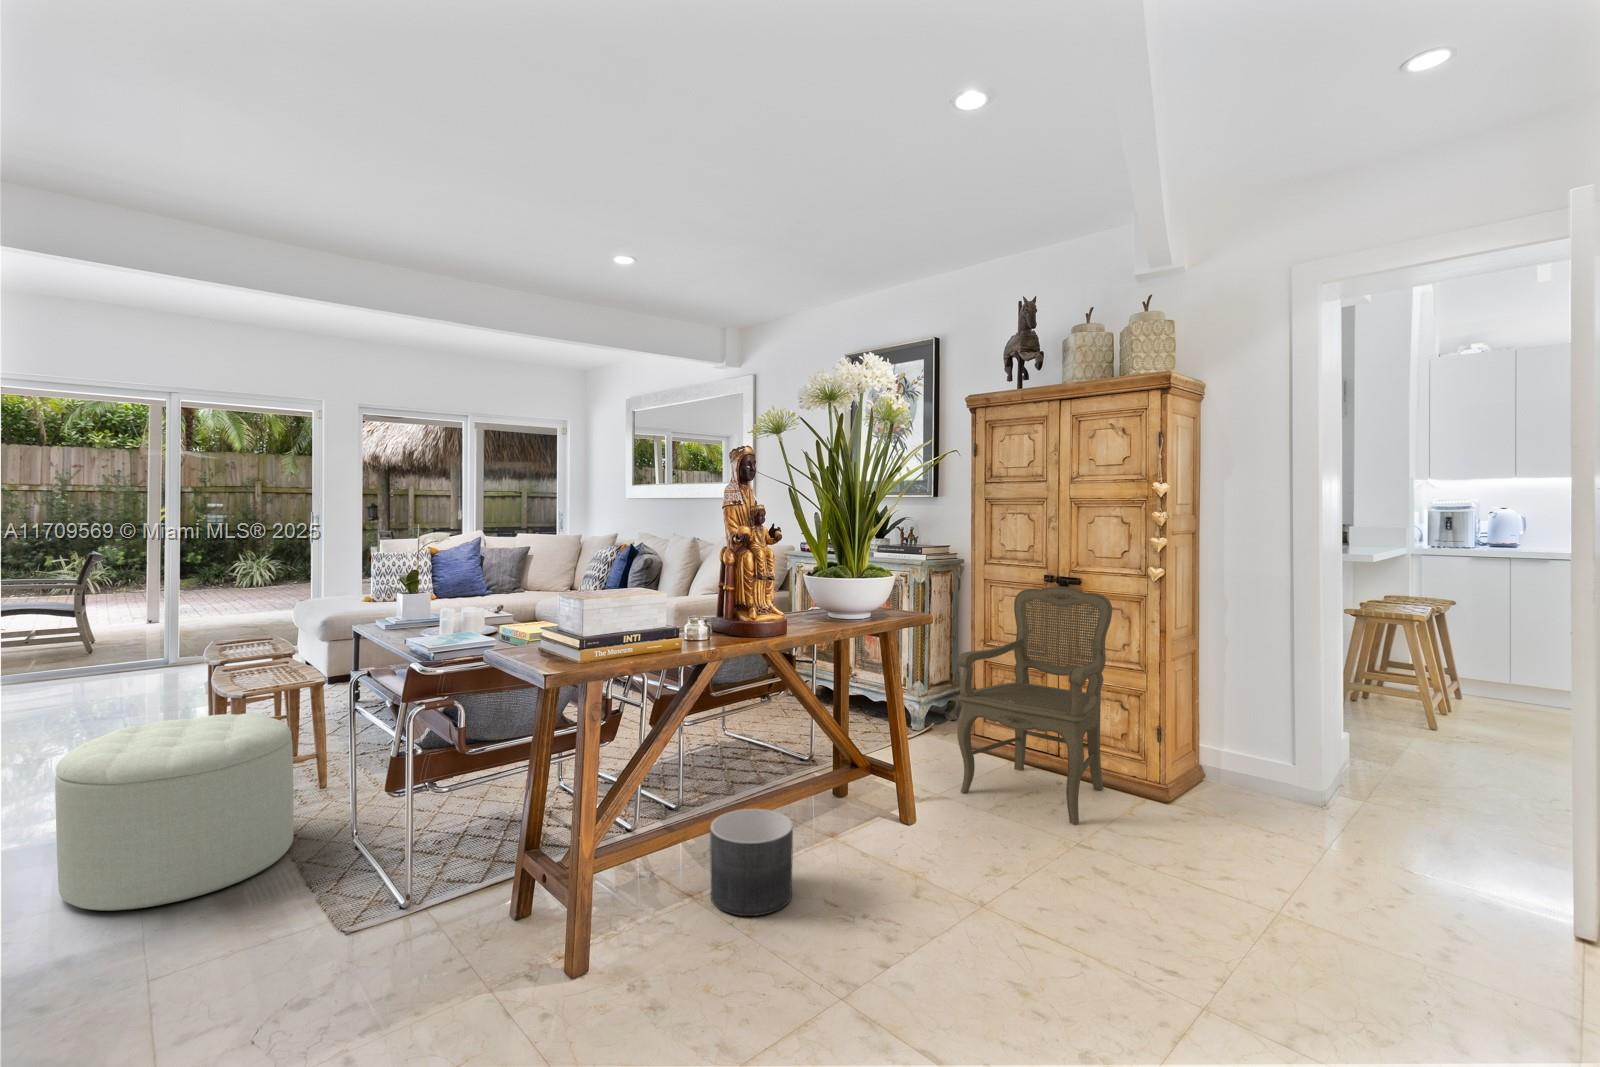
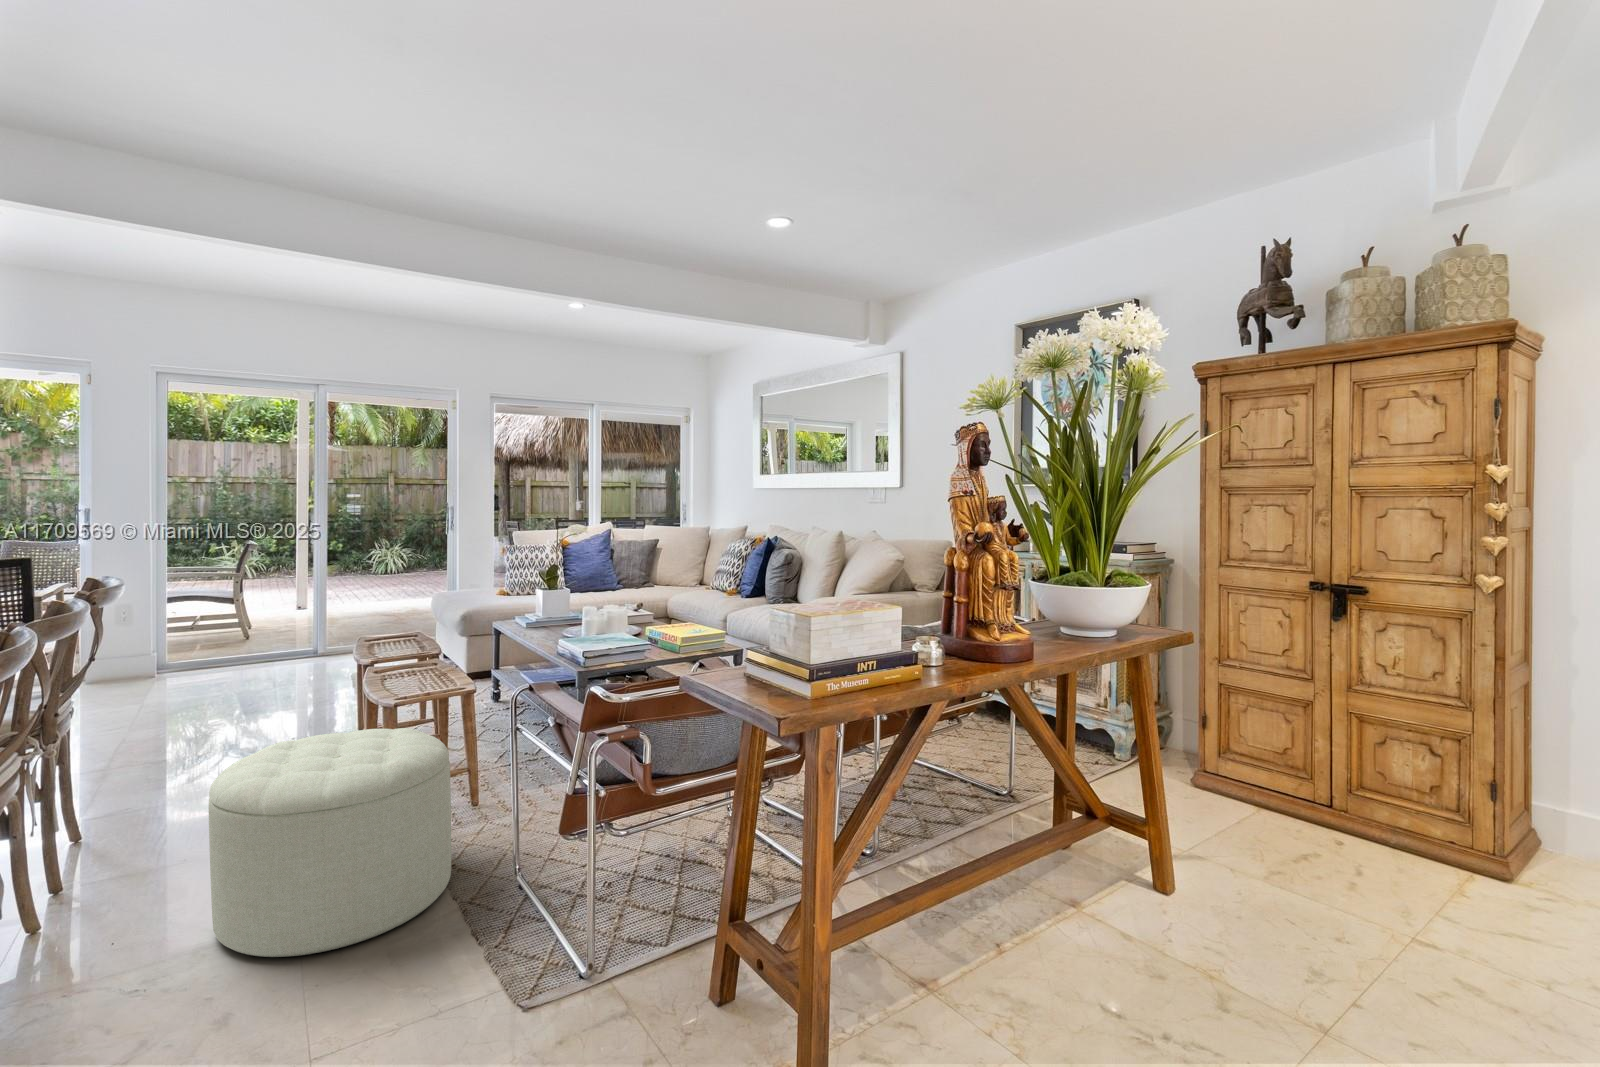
armchair: present [957,587,1112,824] -> none [1209,596,1418,905]
planter: present [710,809,793,916] -> none [948,876,1056,1024]

